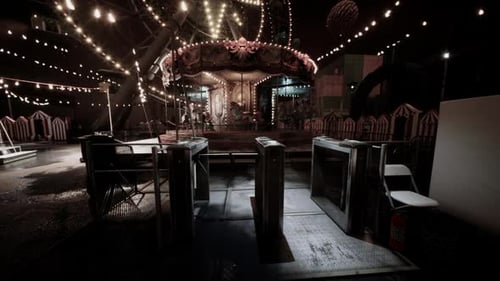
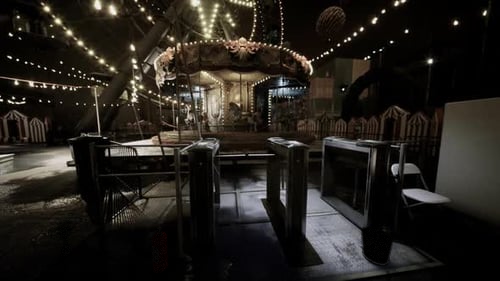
fire extinguisher: present [389,210,409,251] -> present [152,227,168,273]
bucket: present [421,222,459,260] -> present [361,227,394,266]

